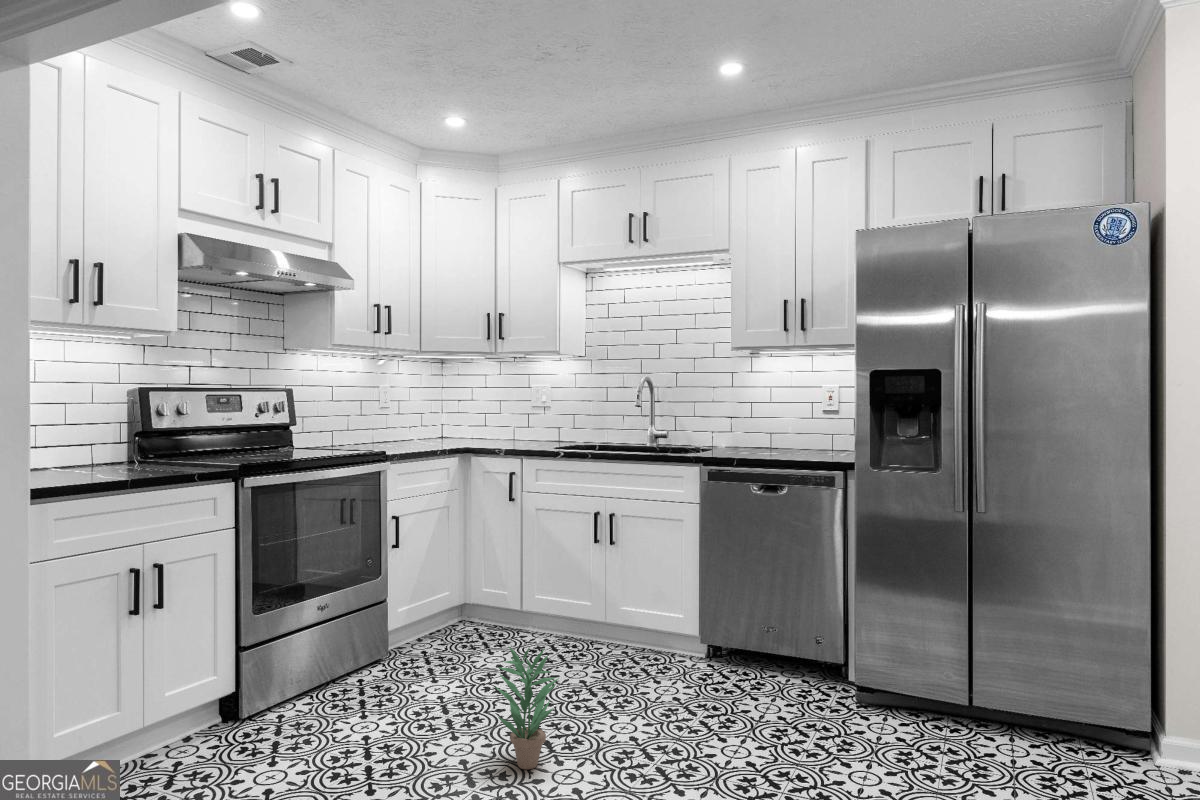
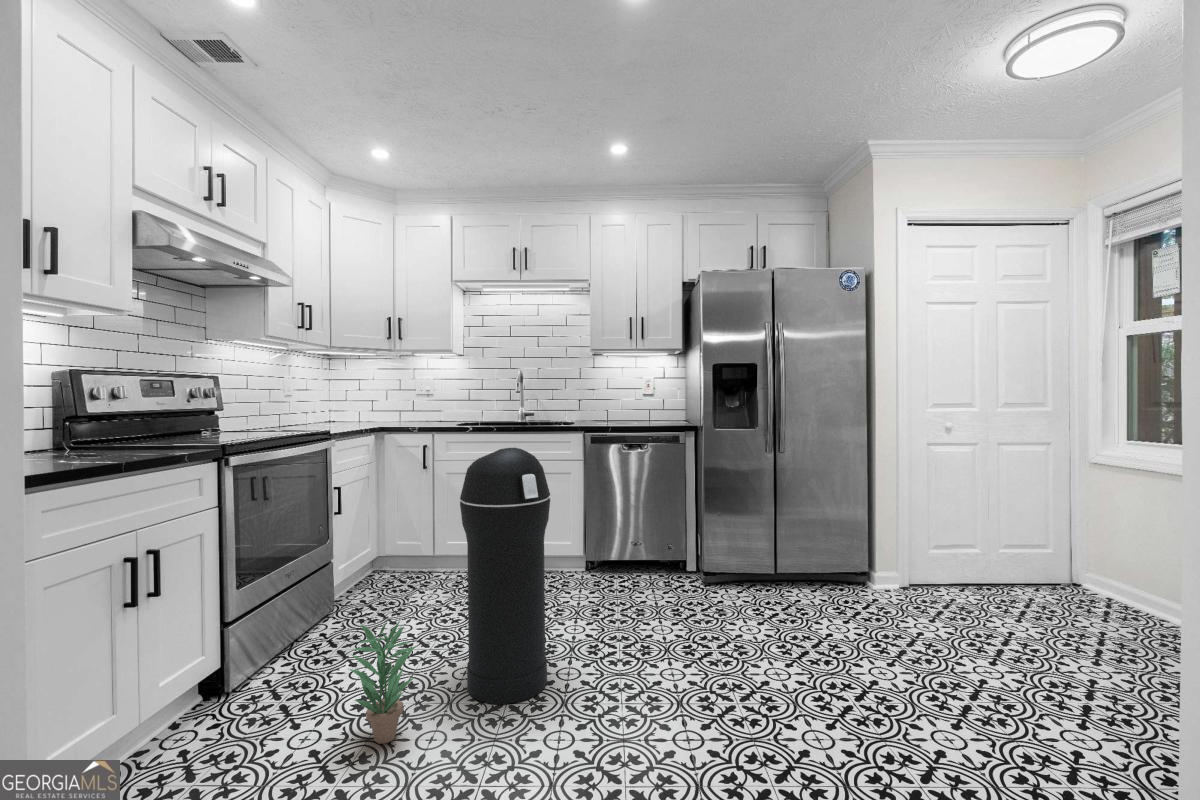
trash can: none [619,483,719,765] -> present [460,448,550,704]

